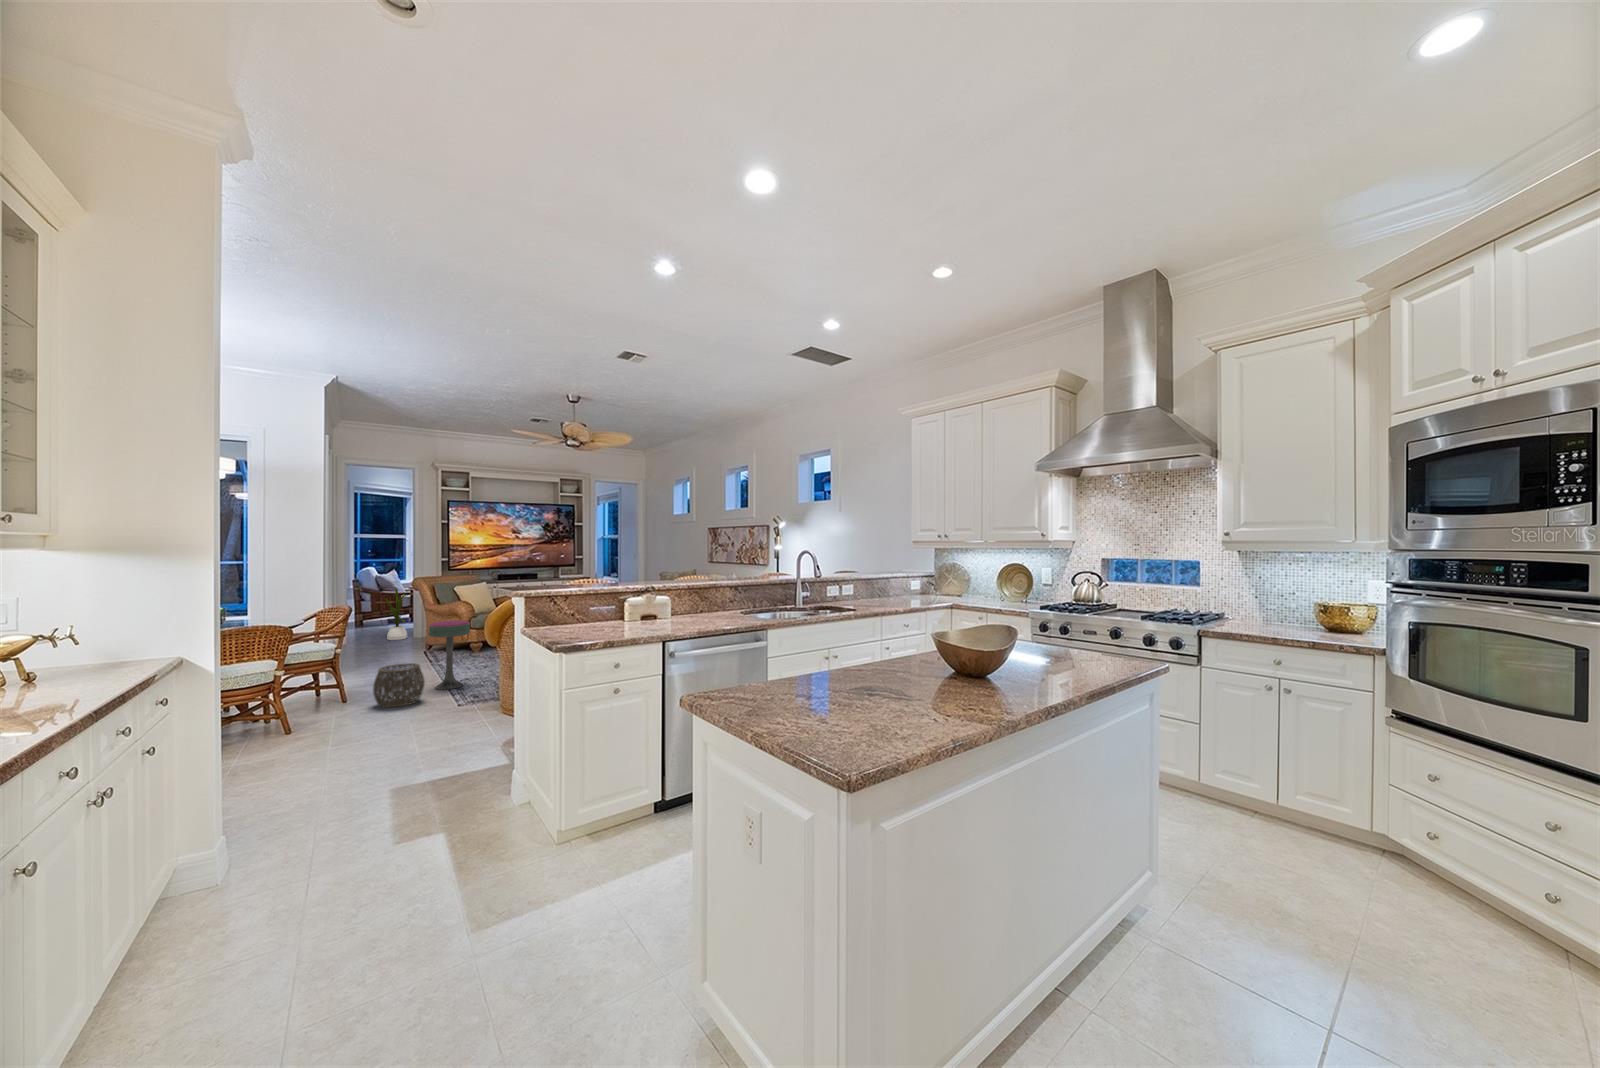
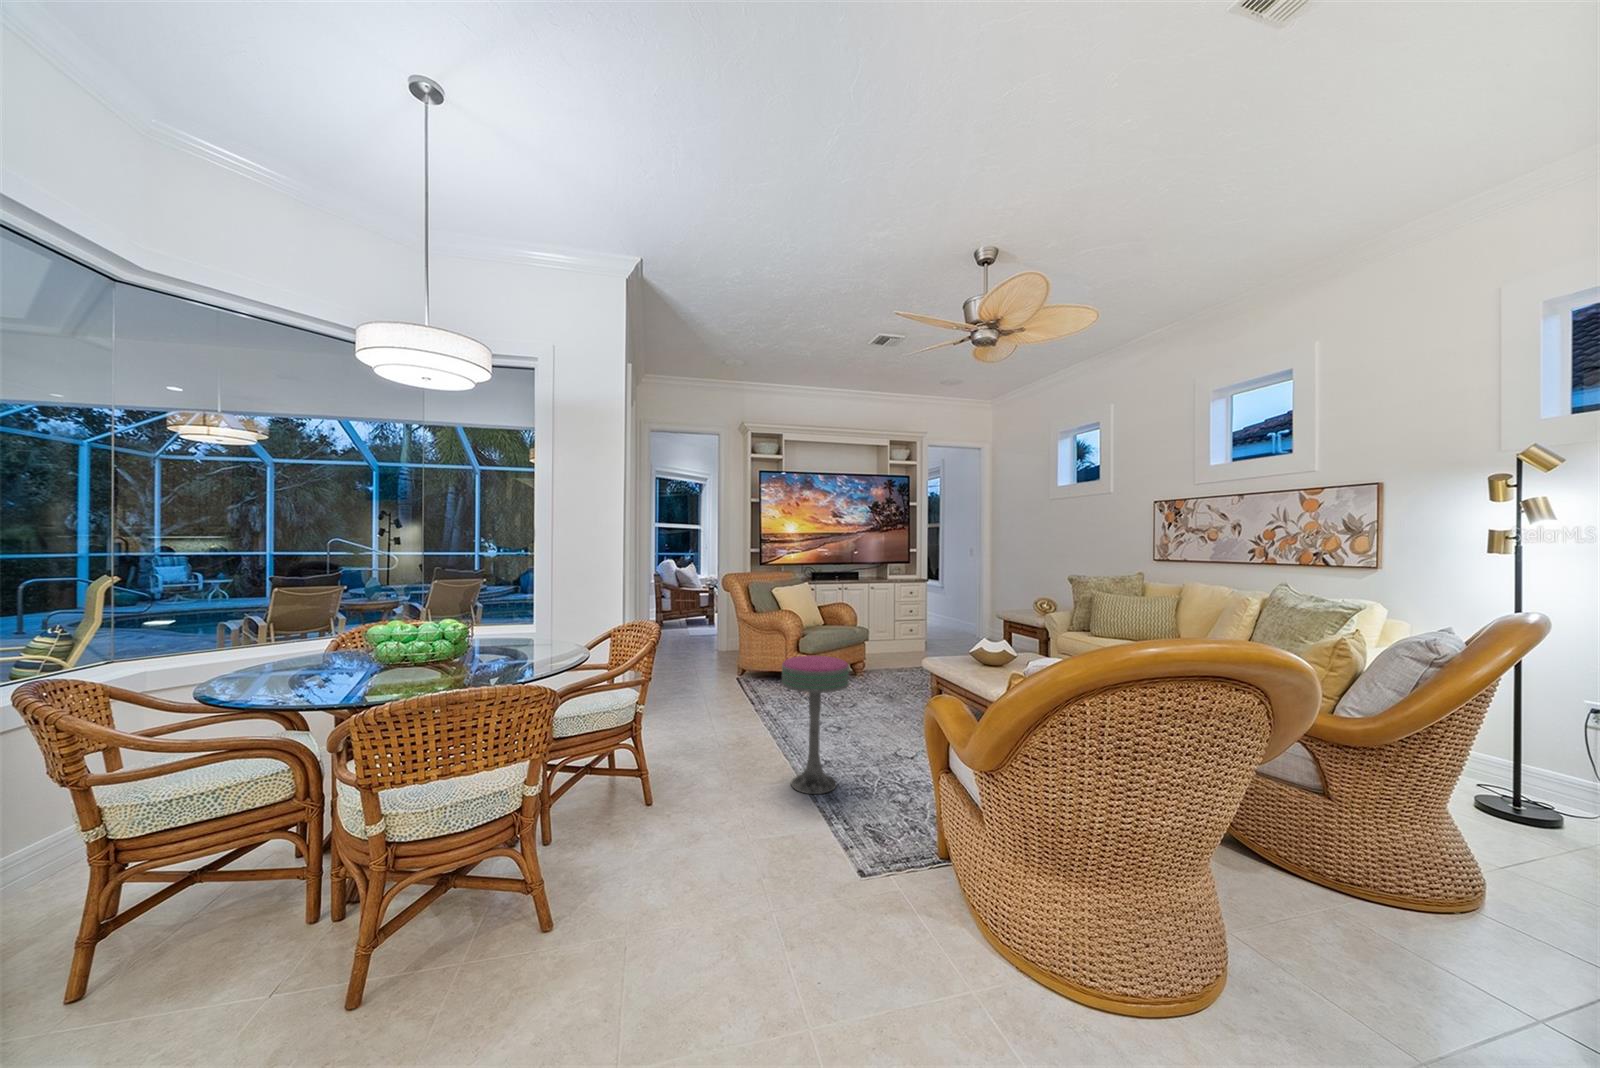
house plant: present [385,587,407,640] -> none [688,583,720,655]
woven basket: present [373,663,424,708] -> none [700,747,791,854]

